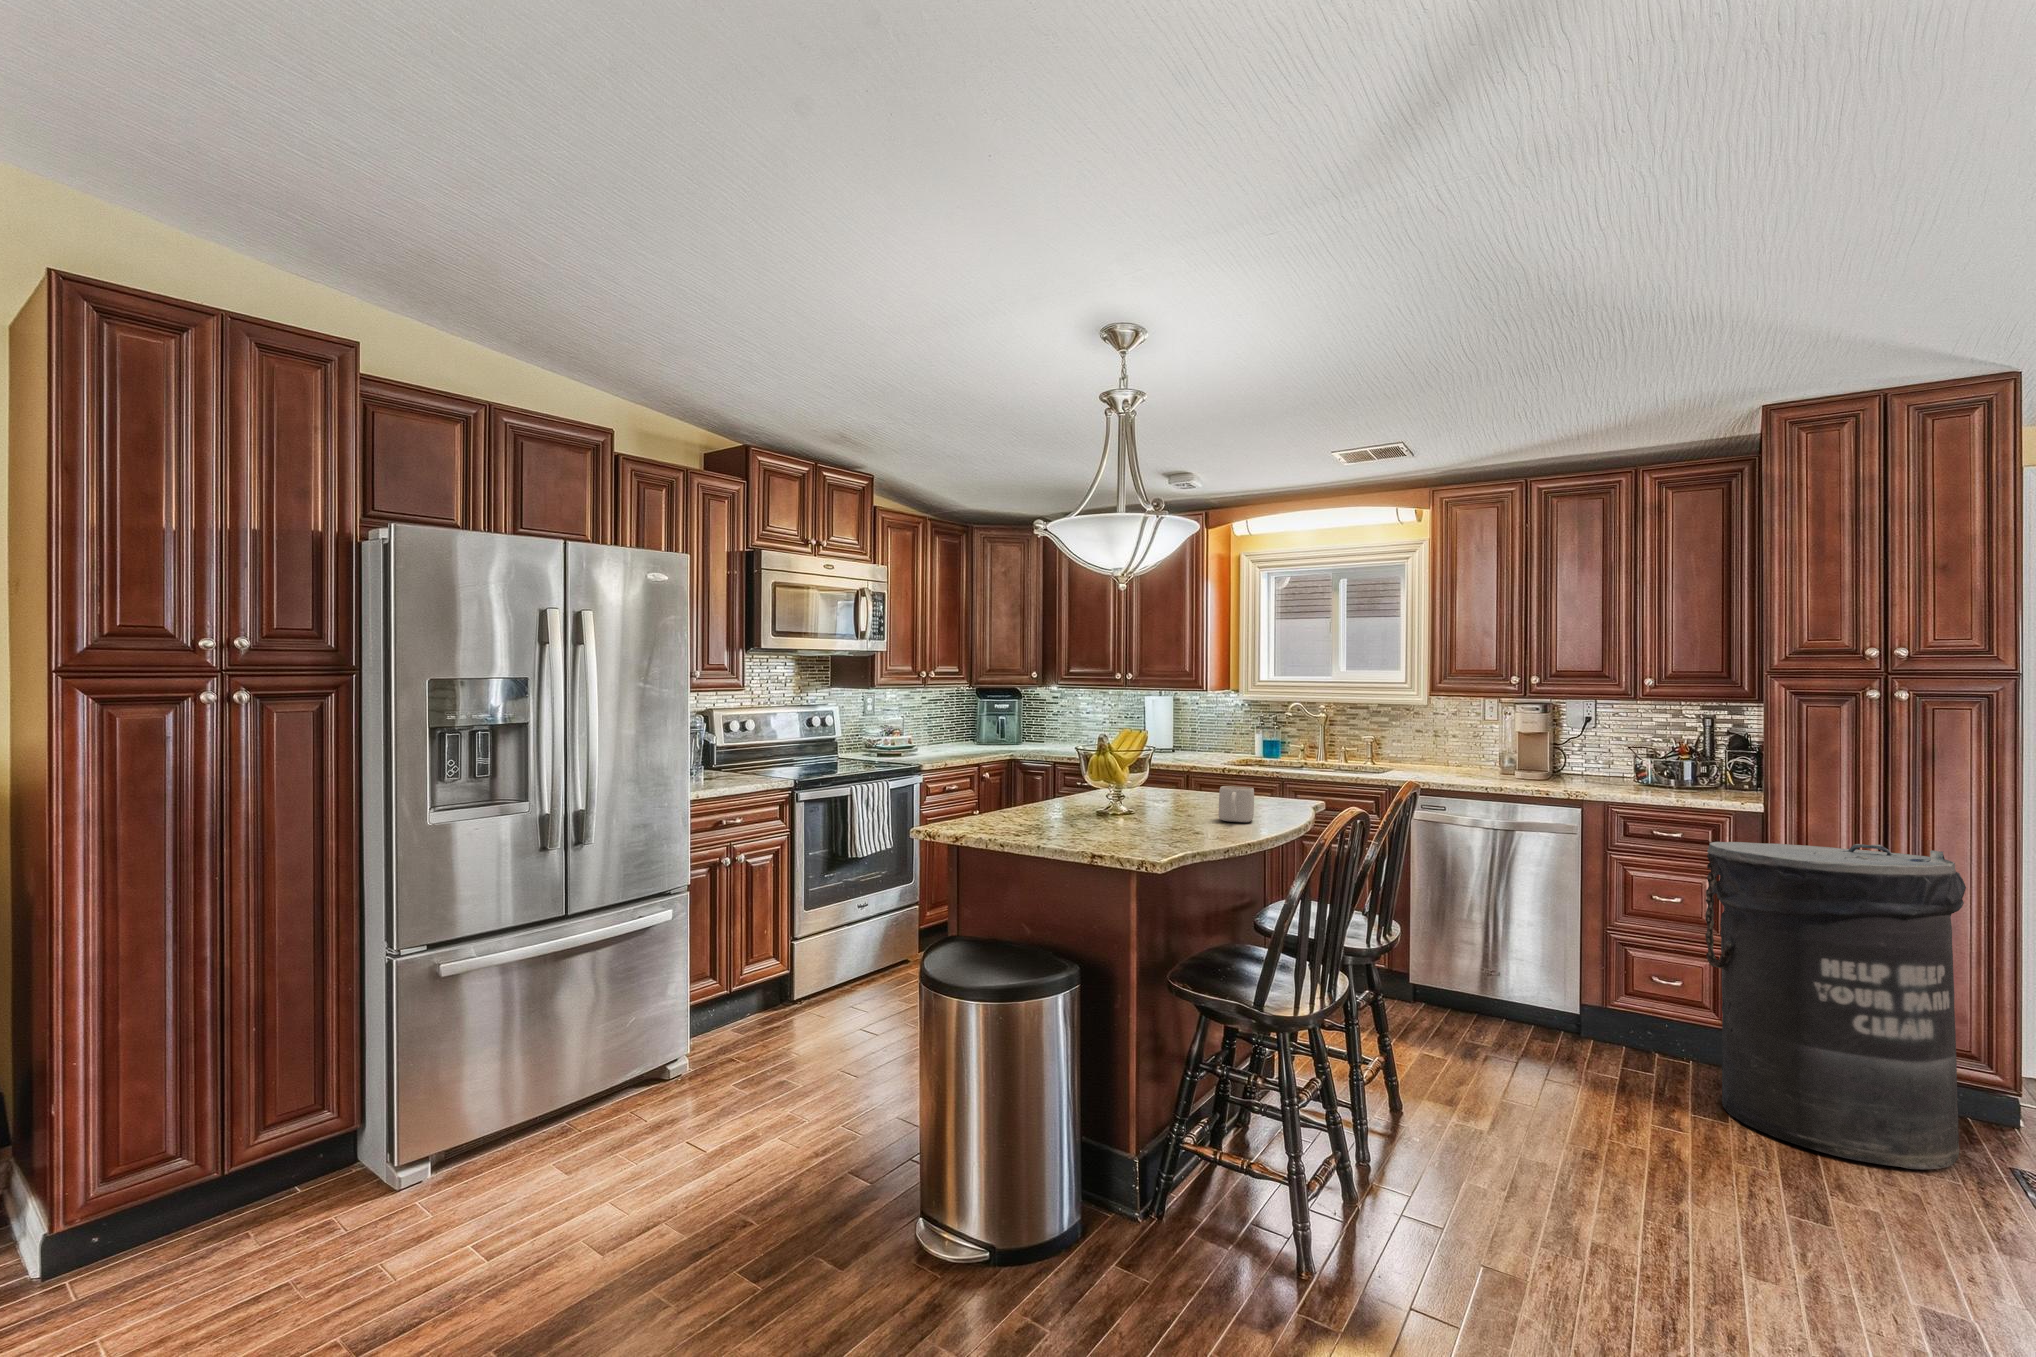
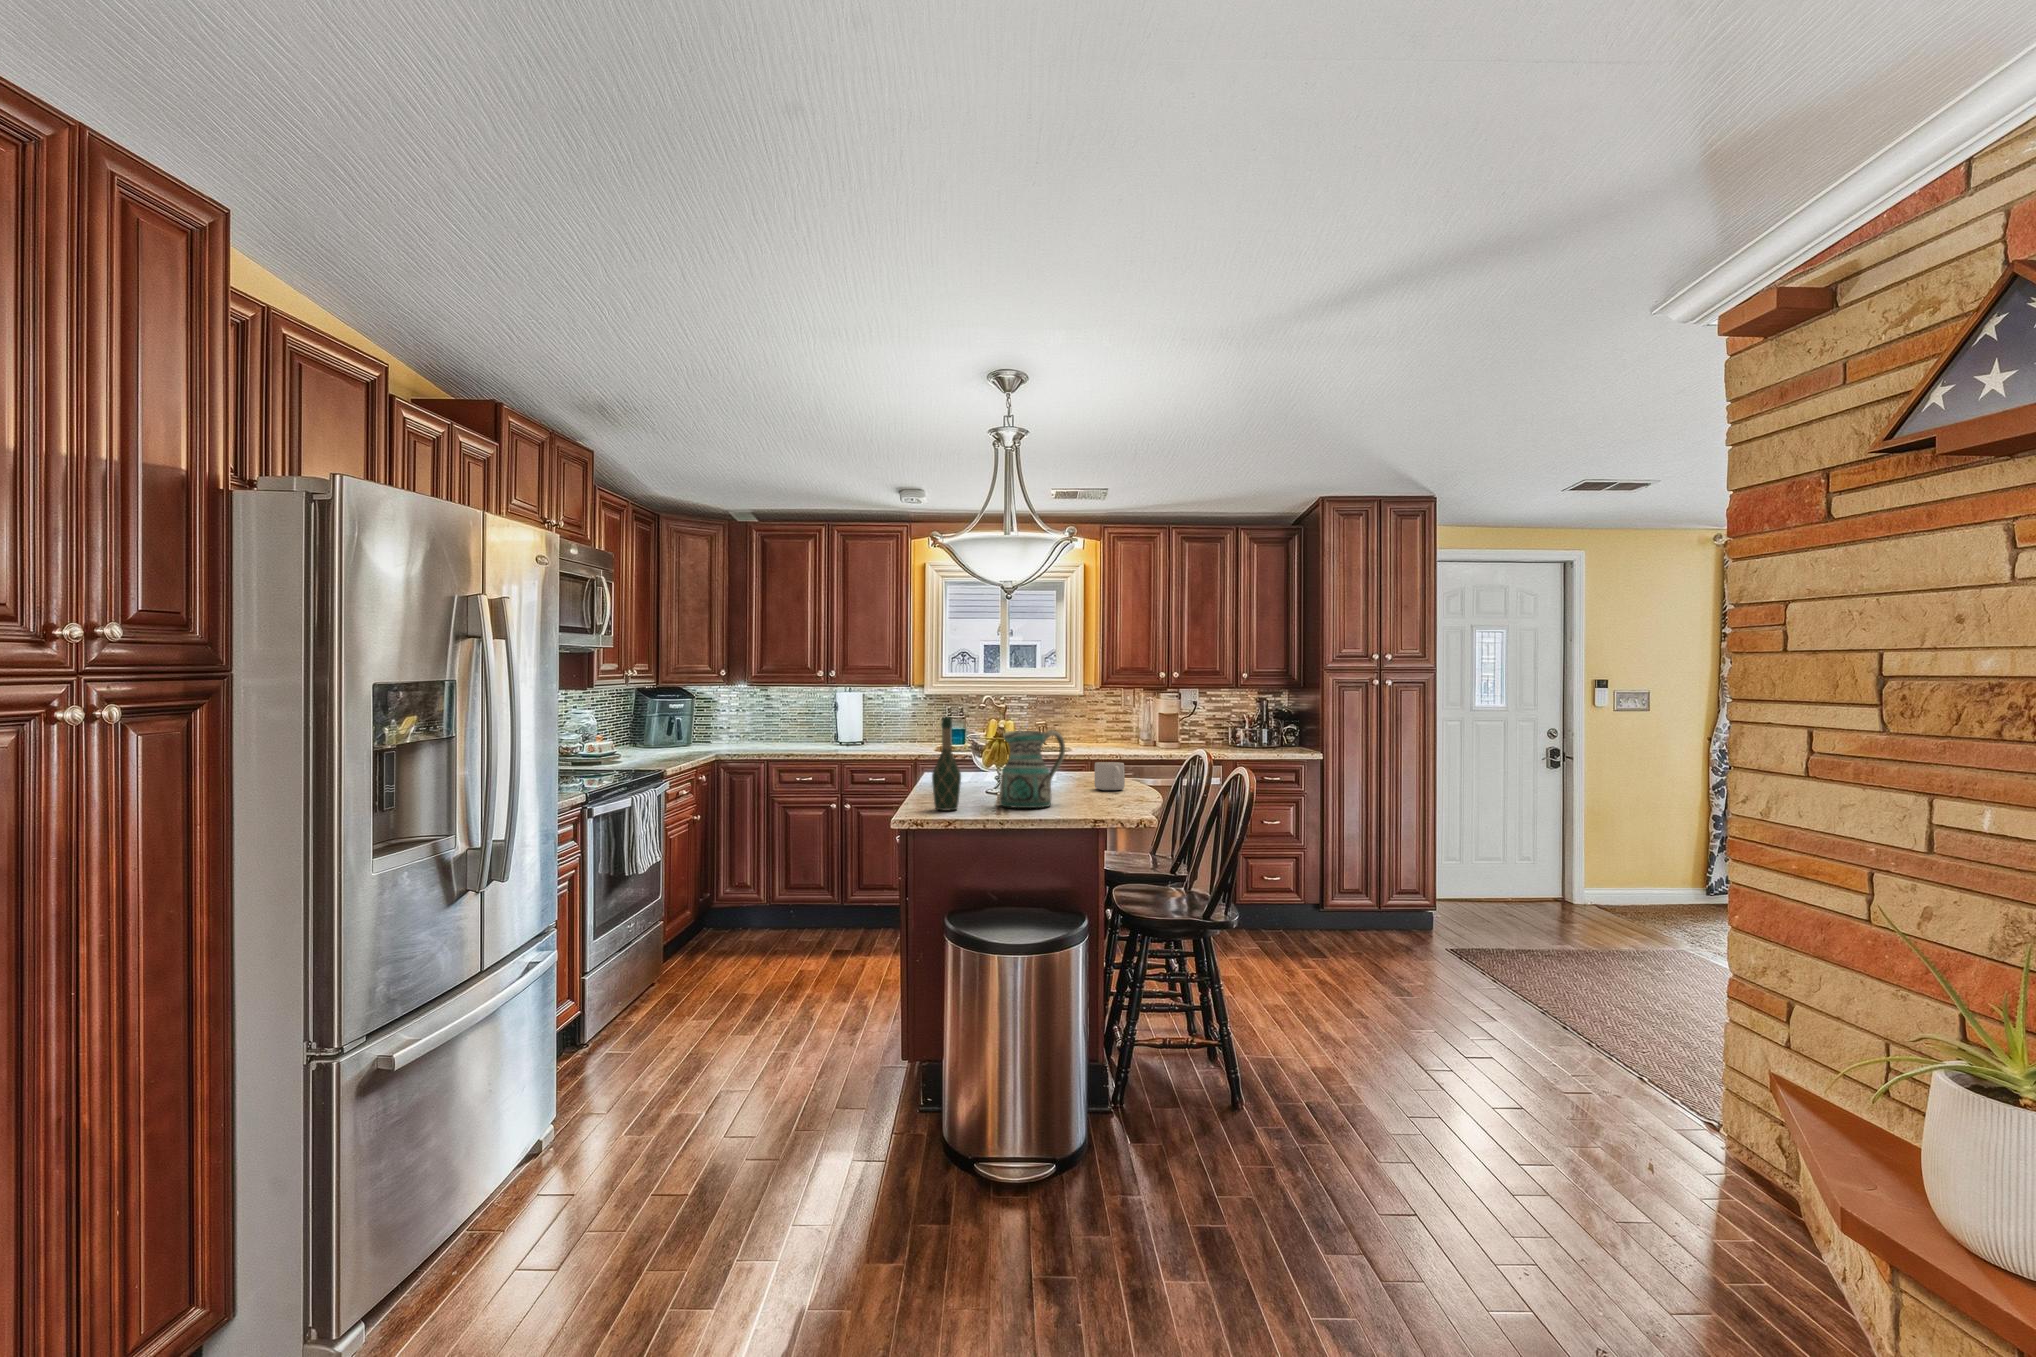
wine bottle: none [978,722,1011,825] -> present [932,717,961,811]
ceramic pitcher: none [1051,741,1135,832] -> present [1000,730,1065,808]
trash can: present [1705,842,1966,1170] -> none [1312,774,1447,967]

